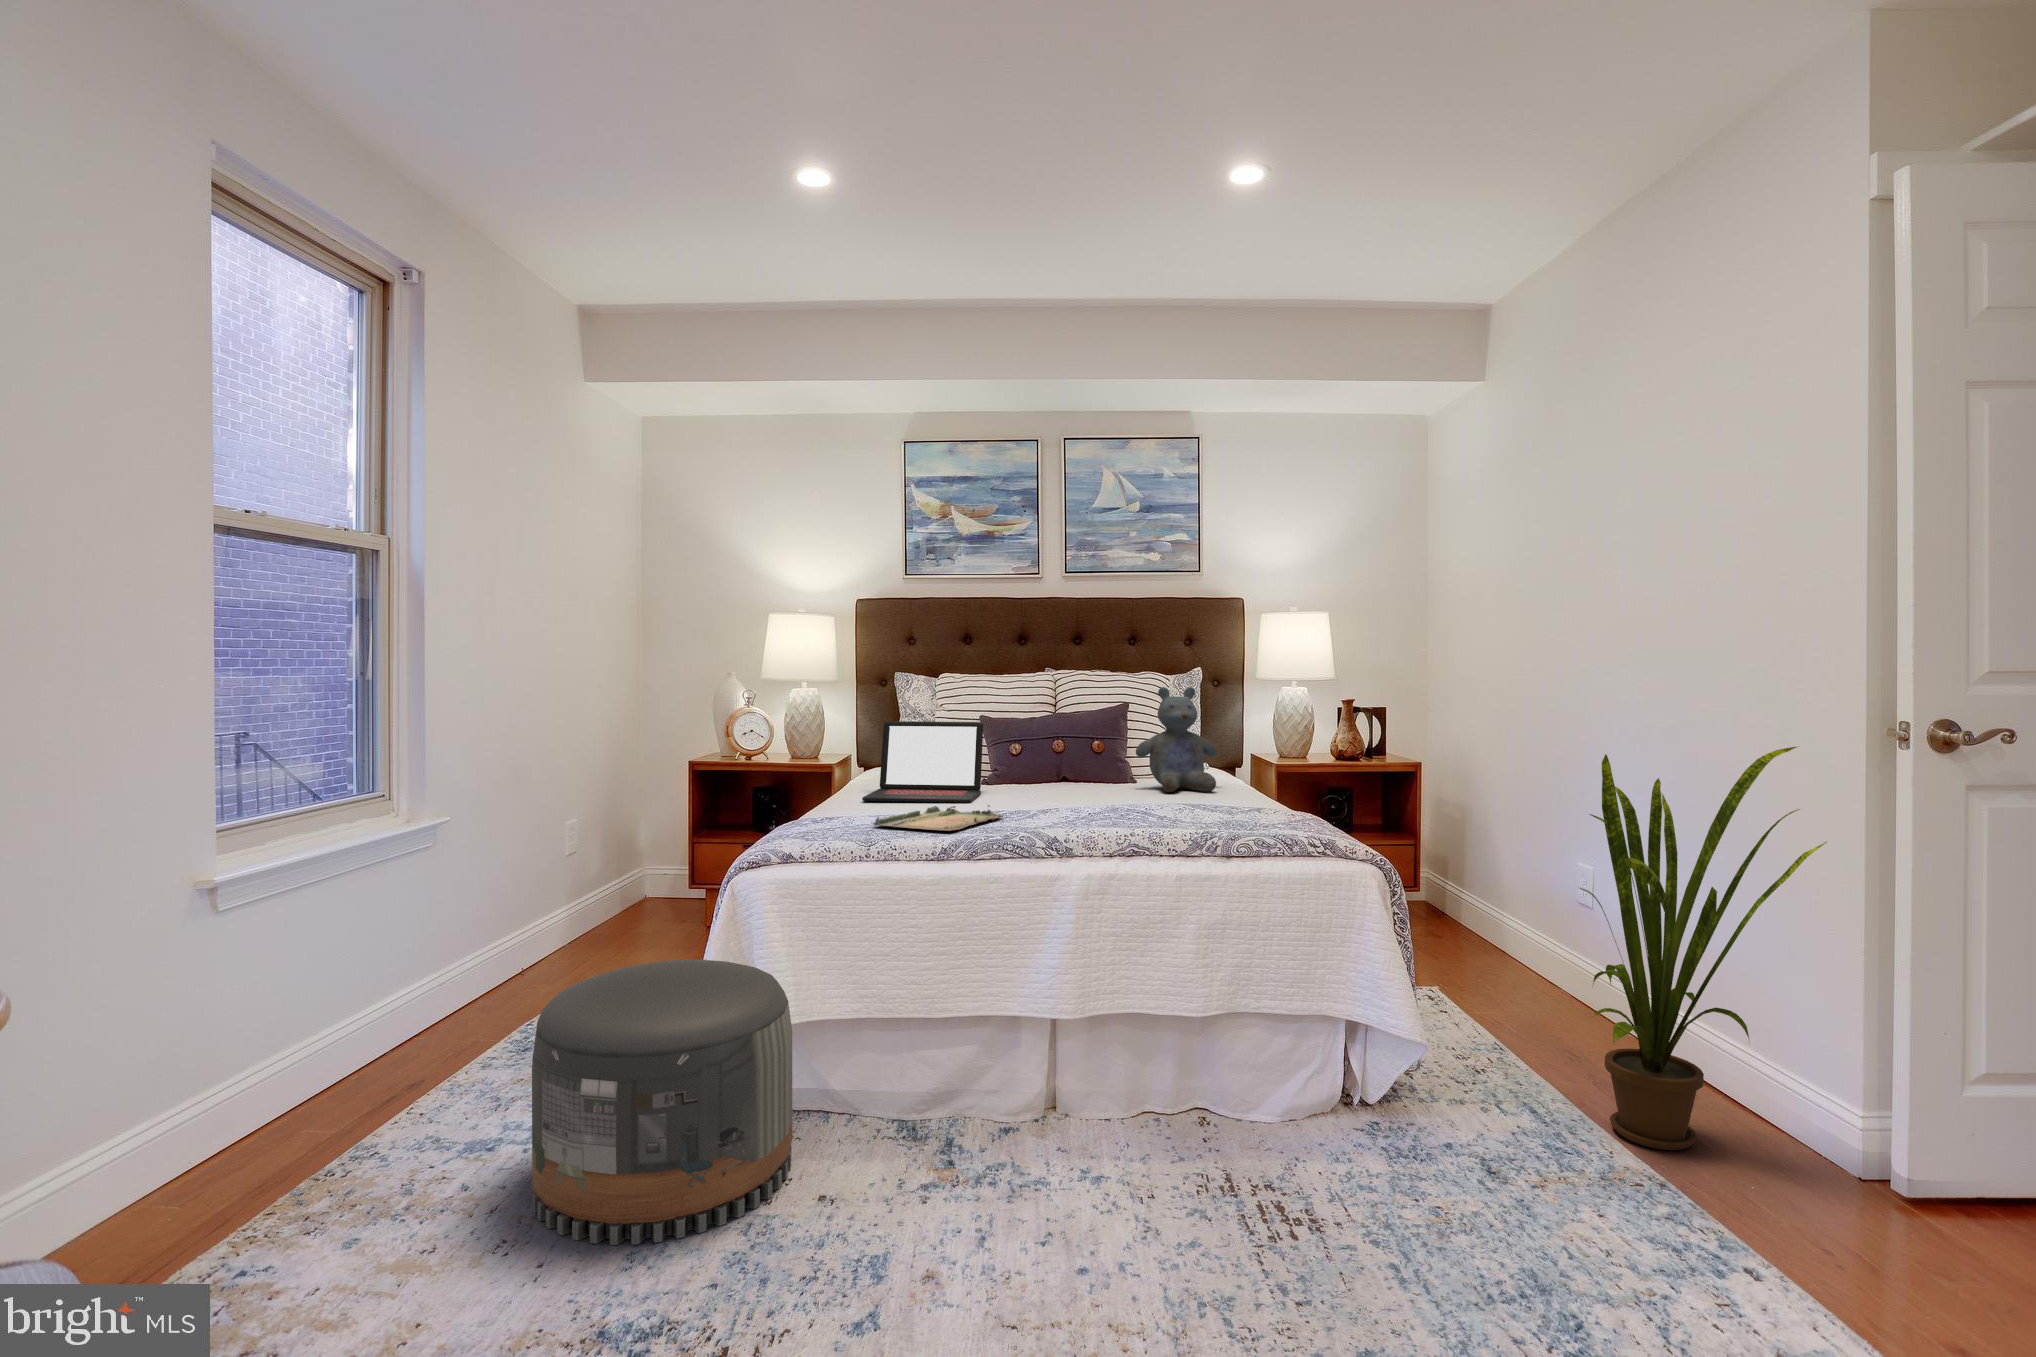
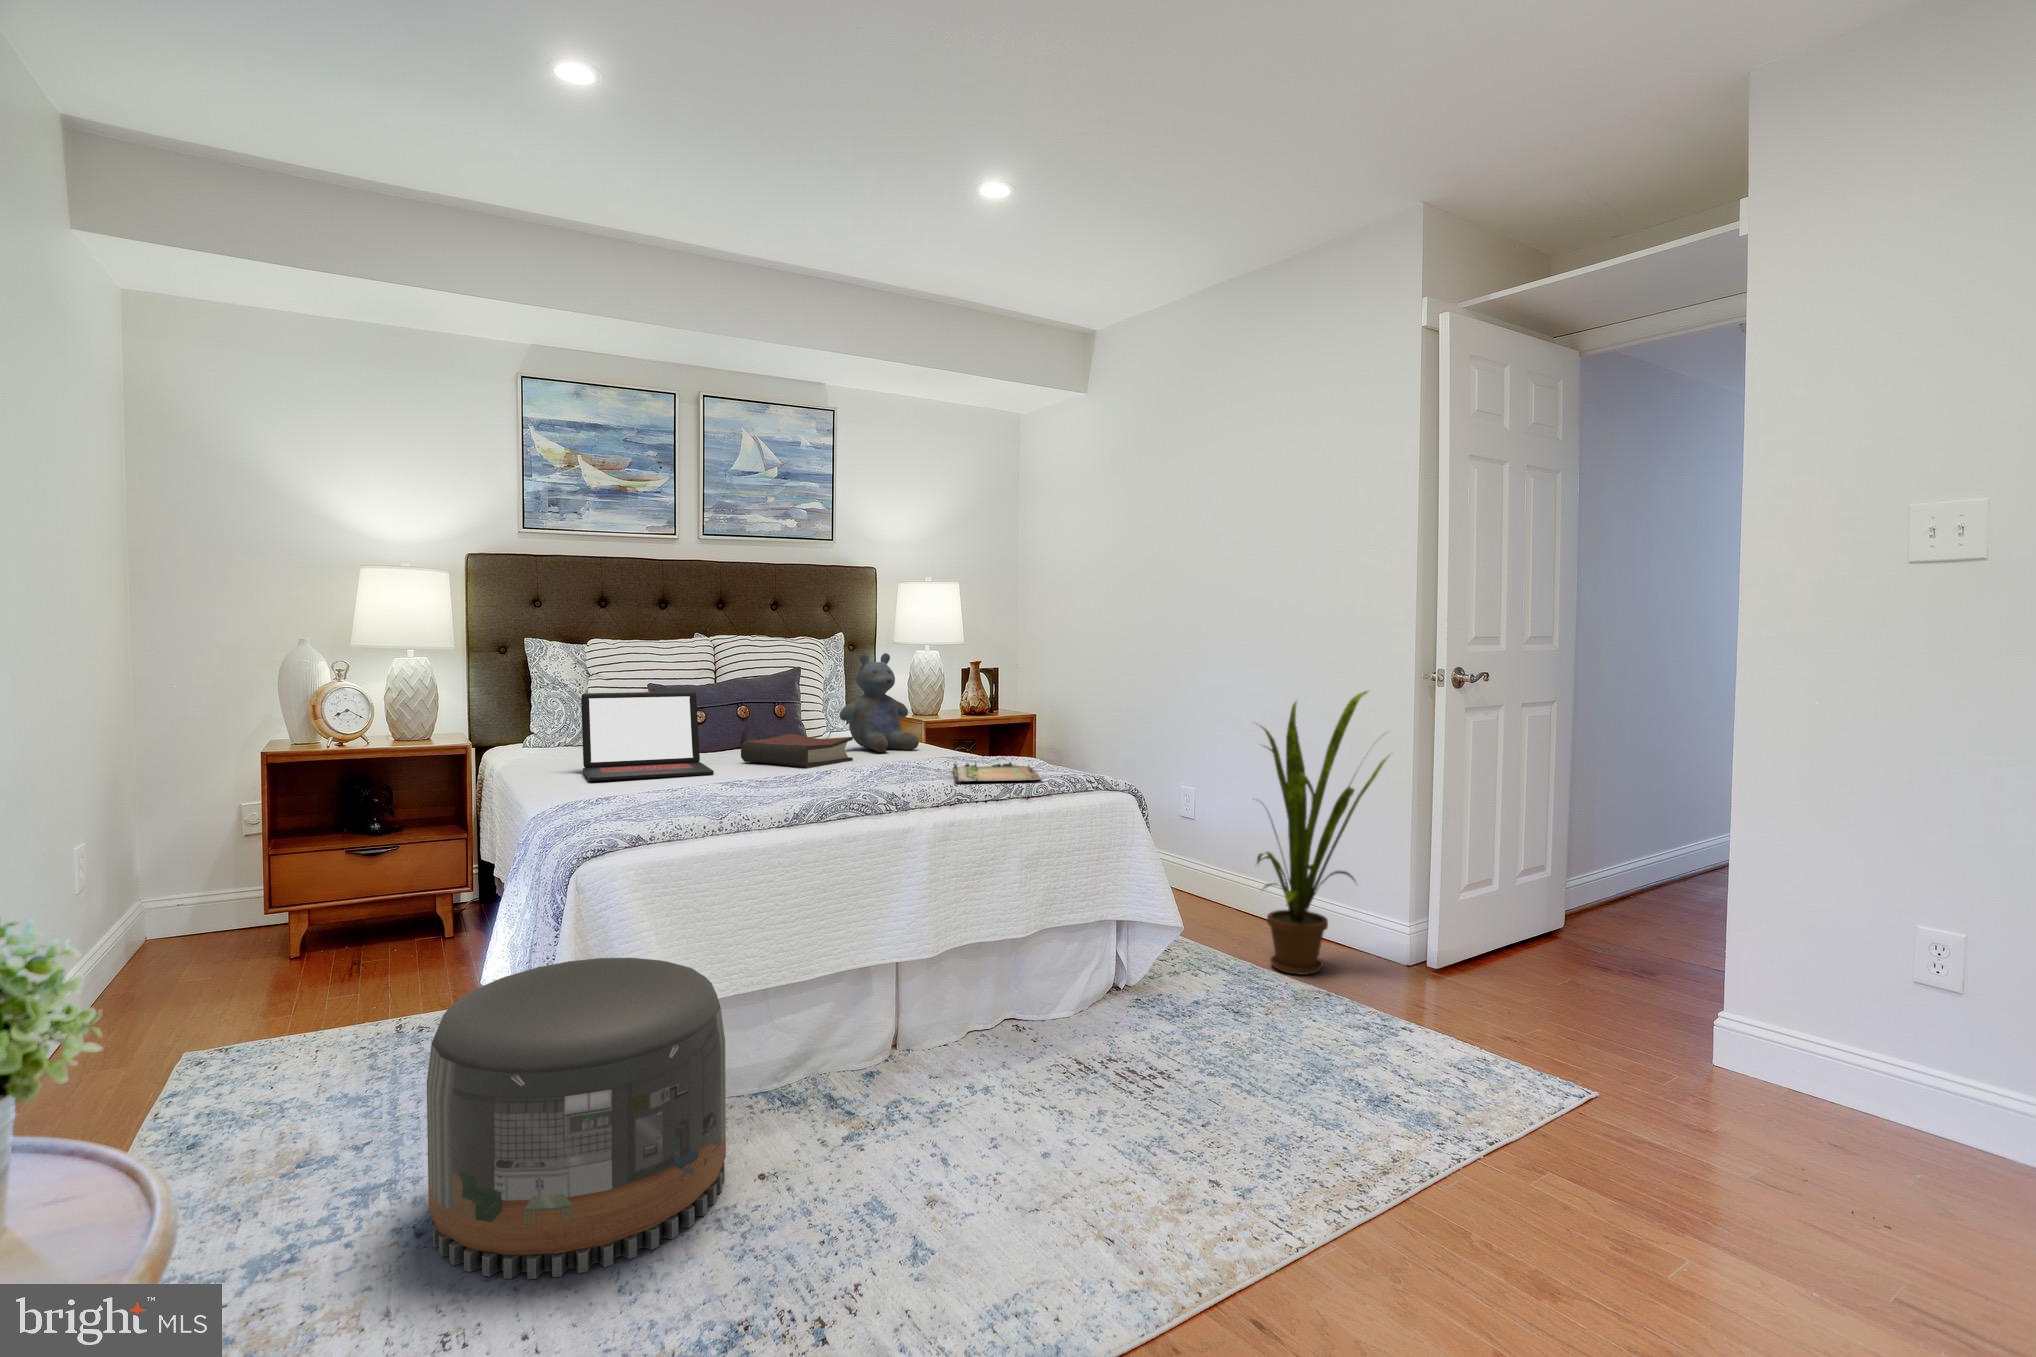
hardback book: none [1020,768,1124,803] -> present [741,734,853,768]
tray: present [873,805,1003,831] -> present [953,758,1042,783]

